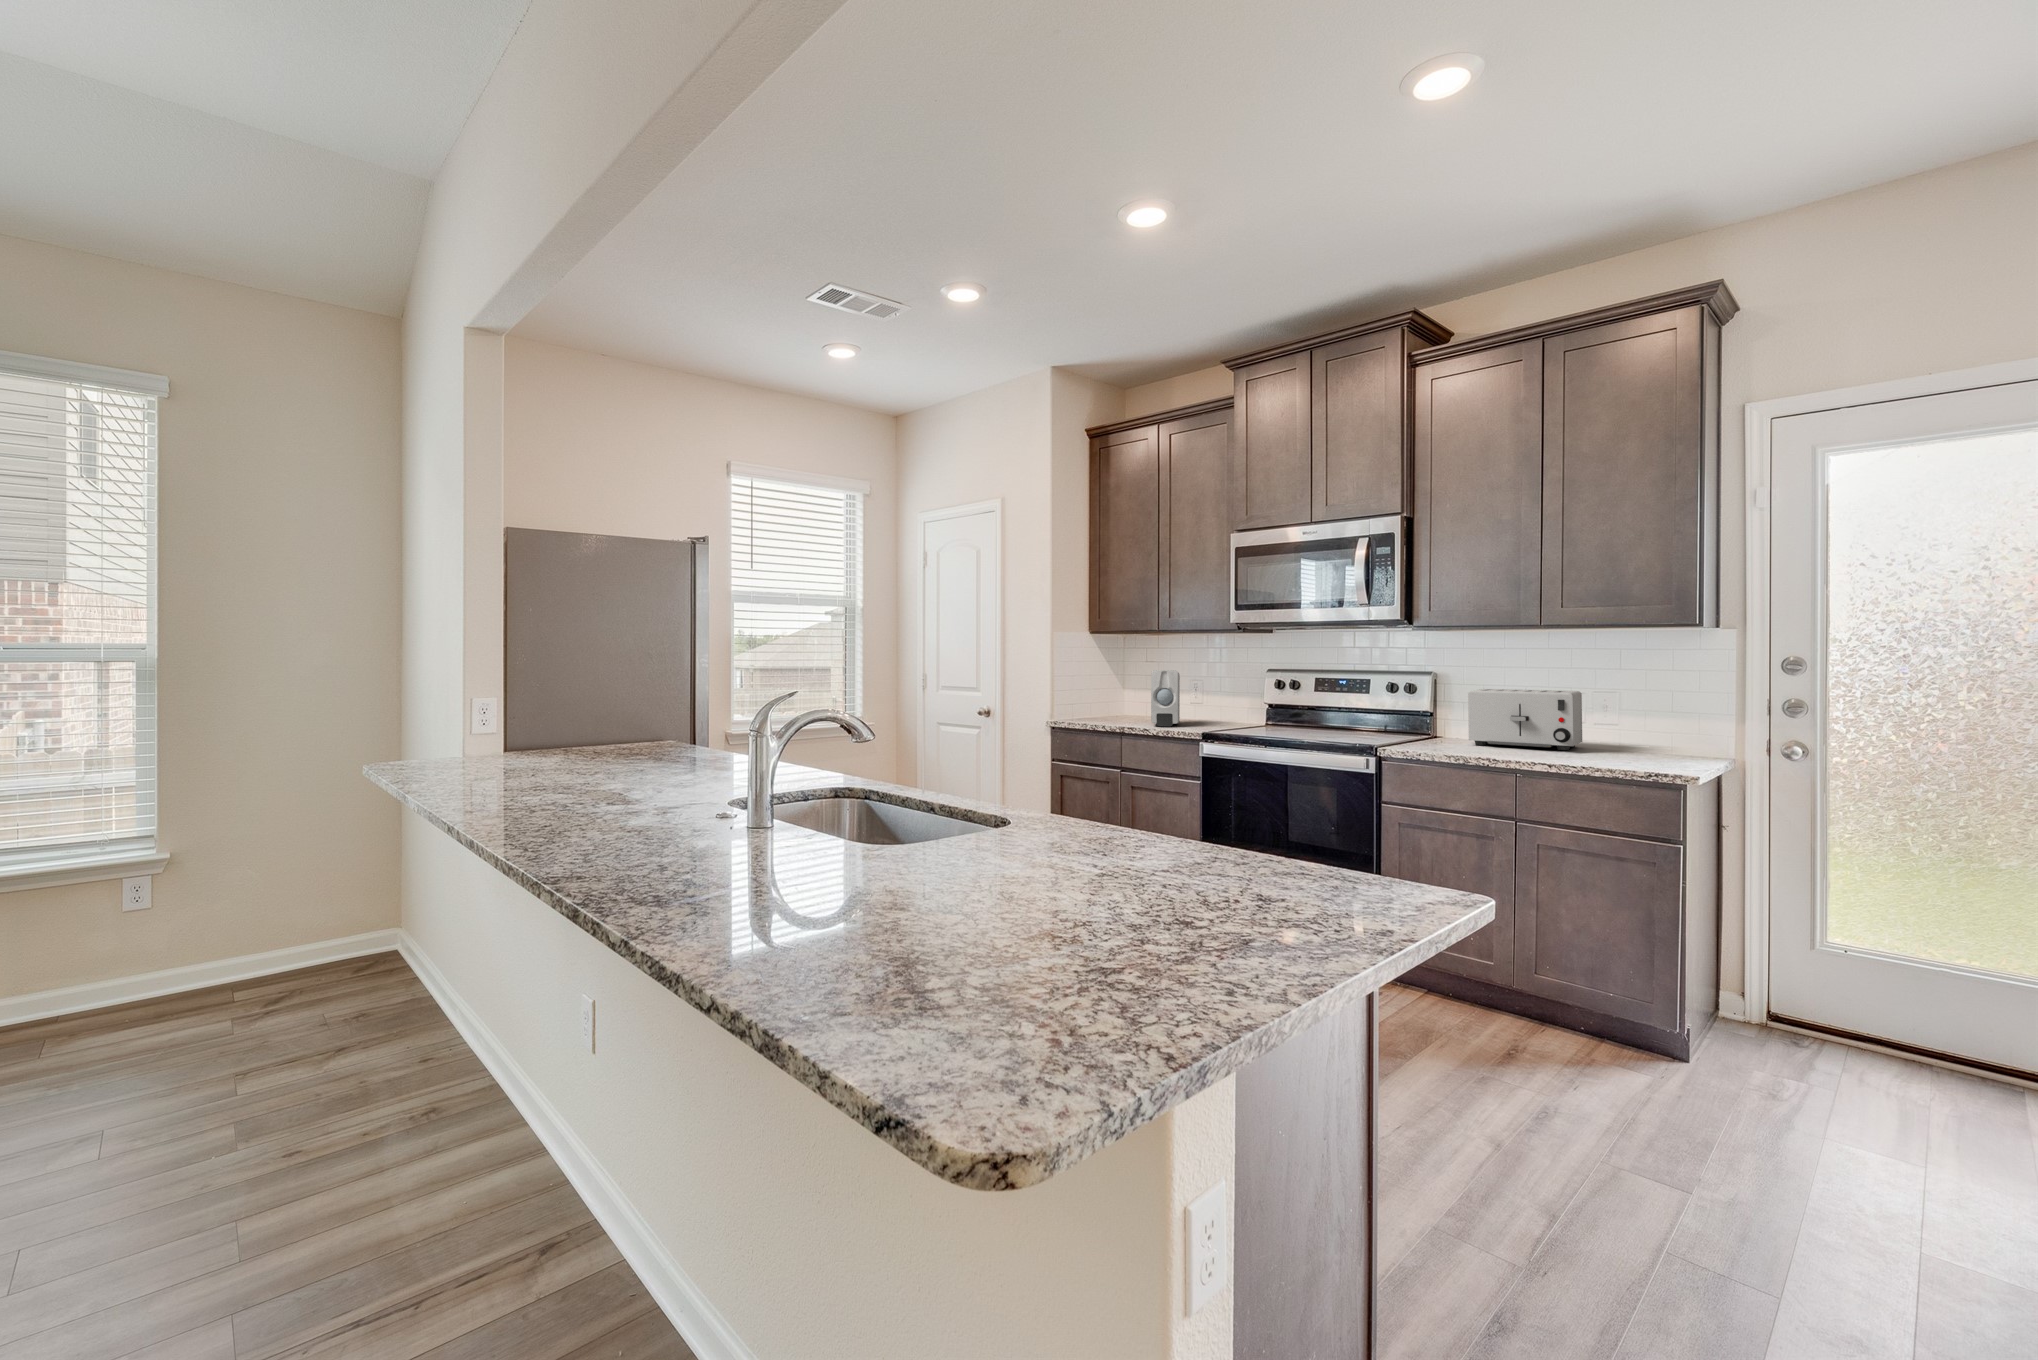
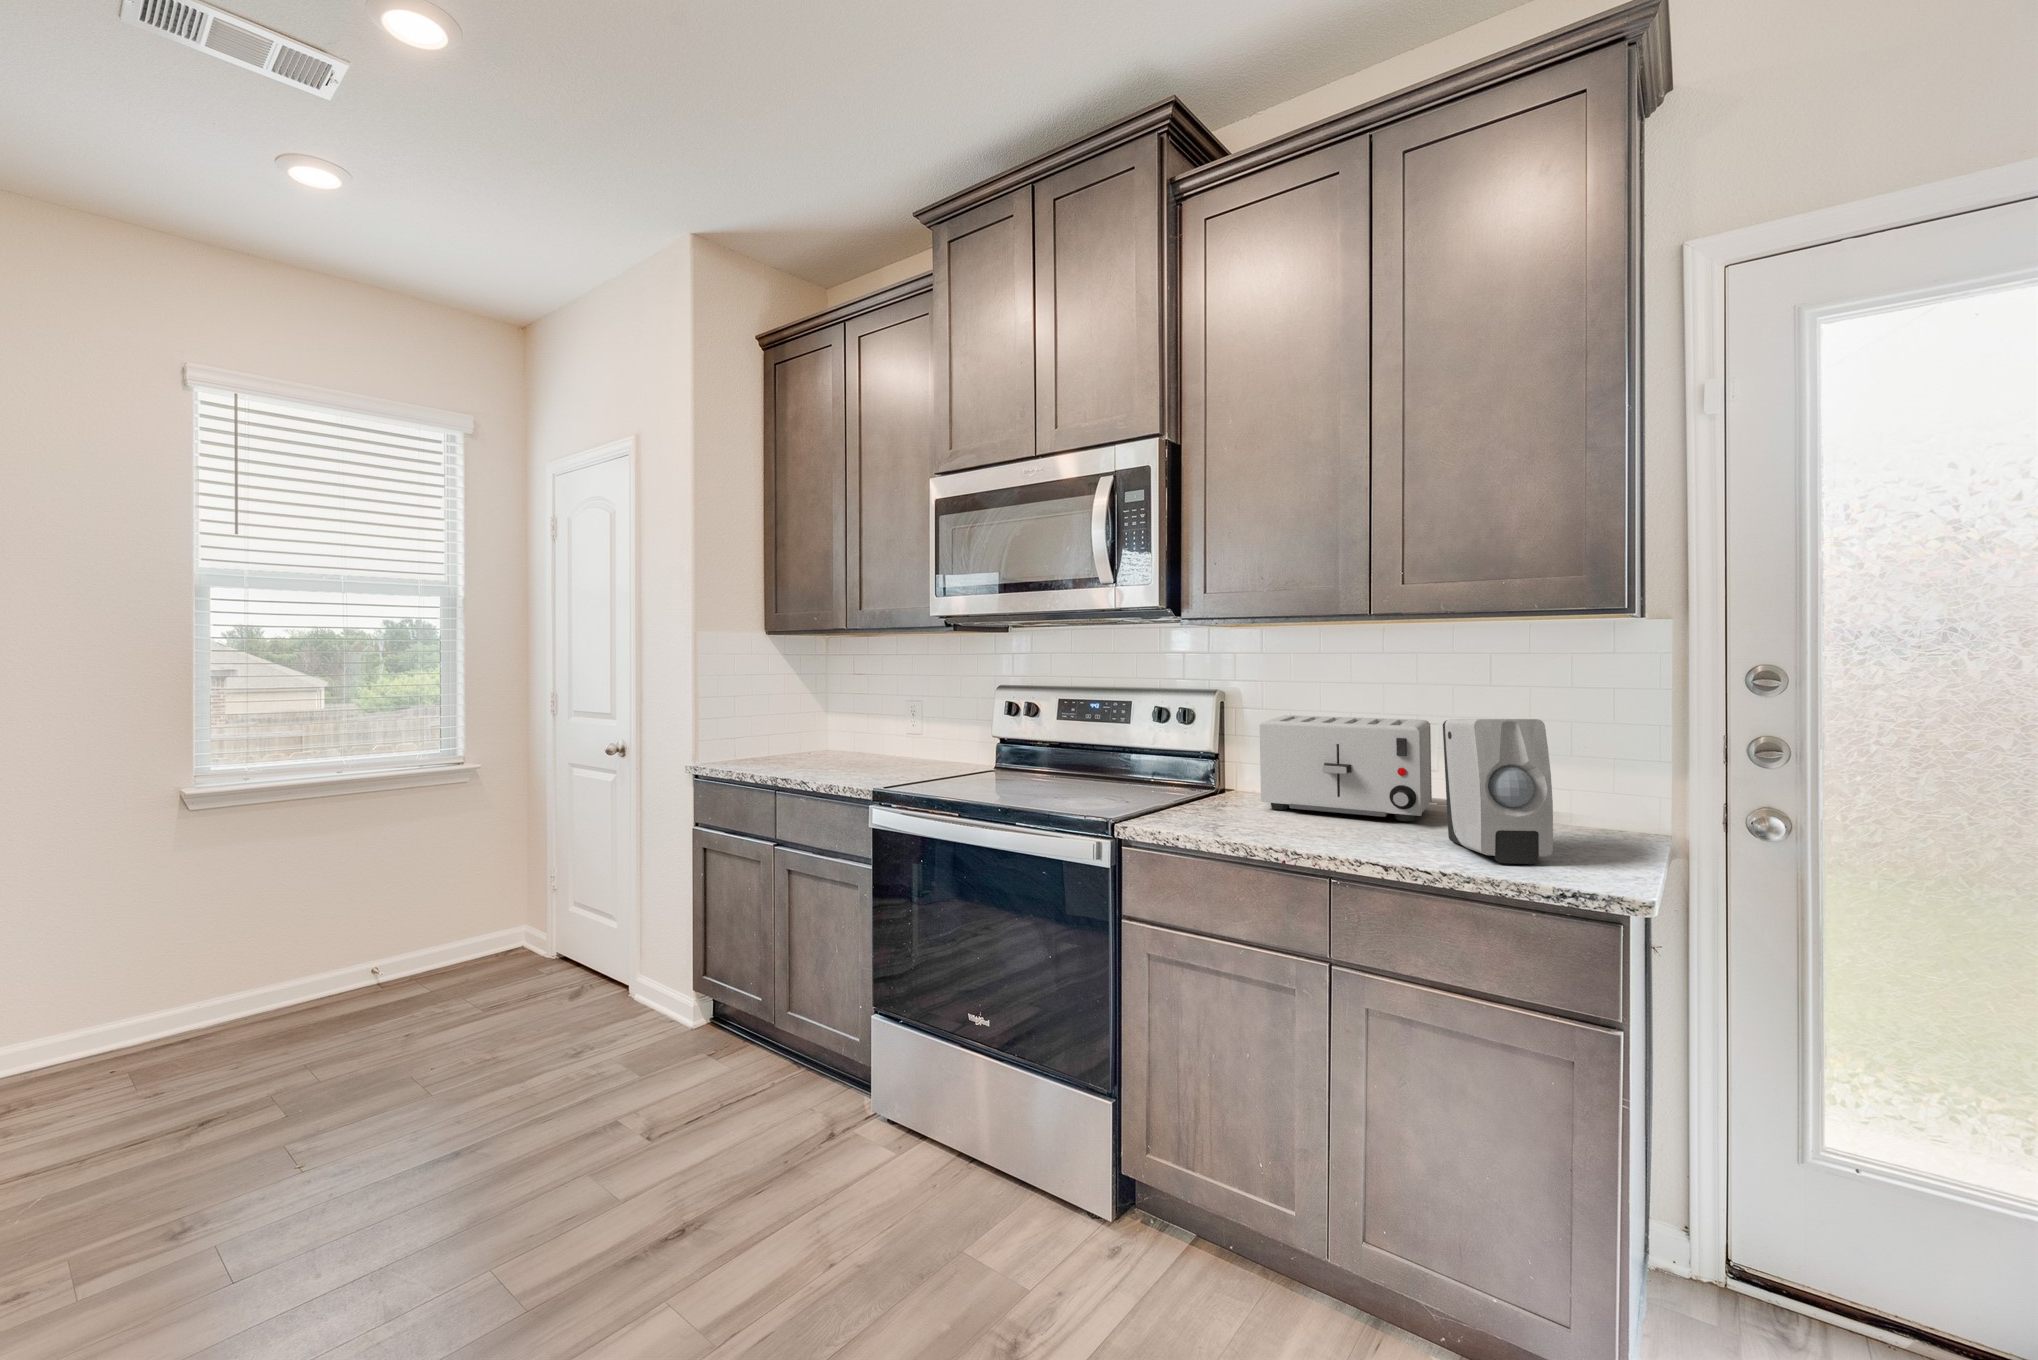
soap dispenser: present [1151,670,1180,726] -> present [1443,719,1553,864]

